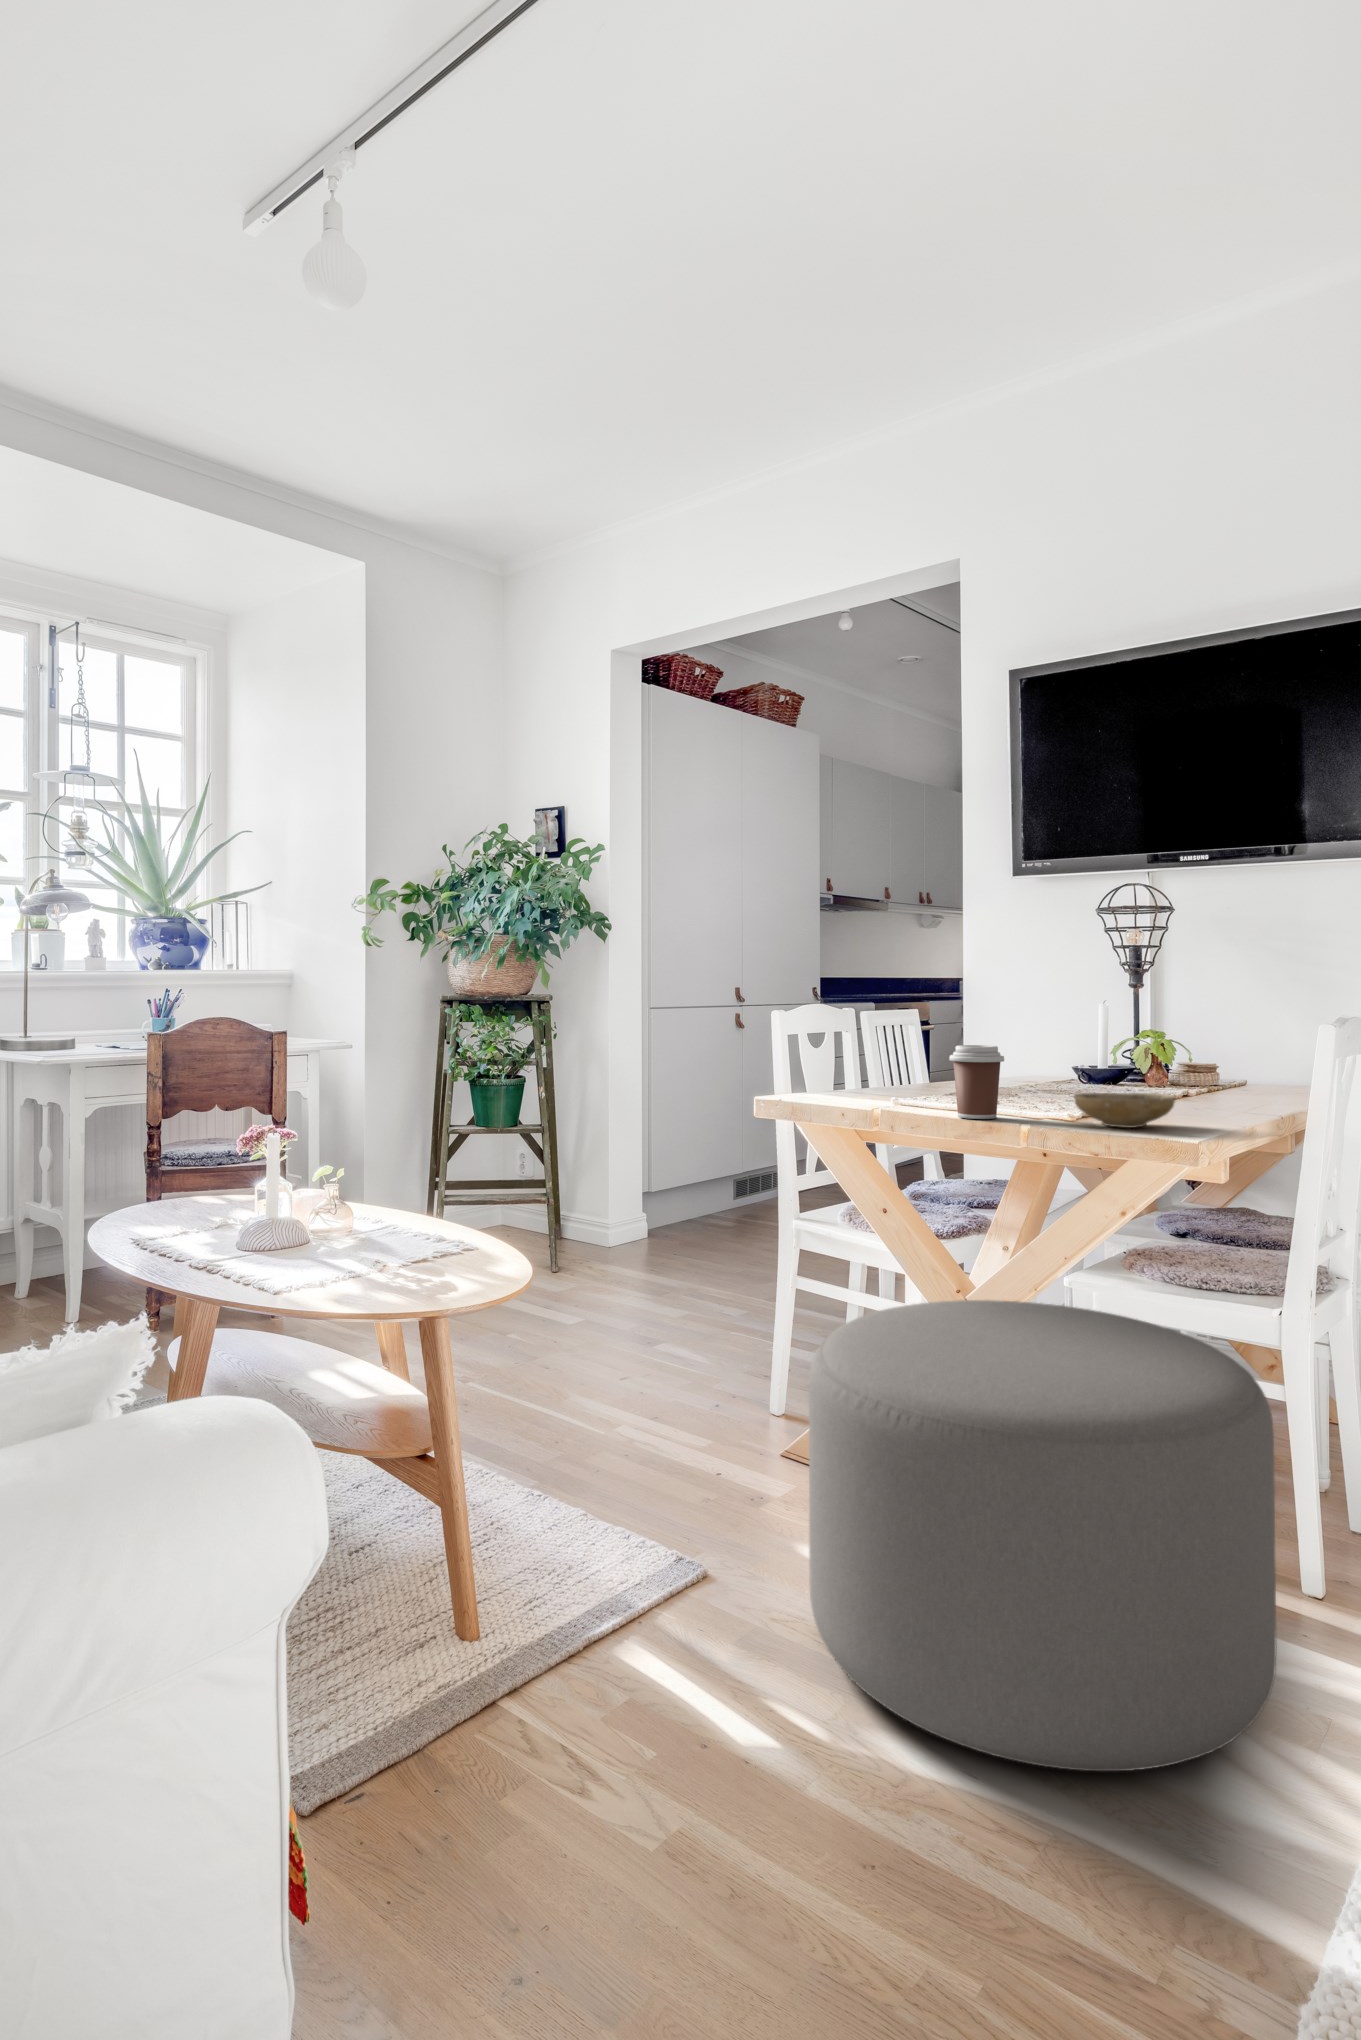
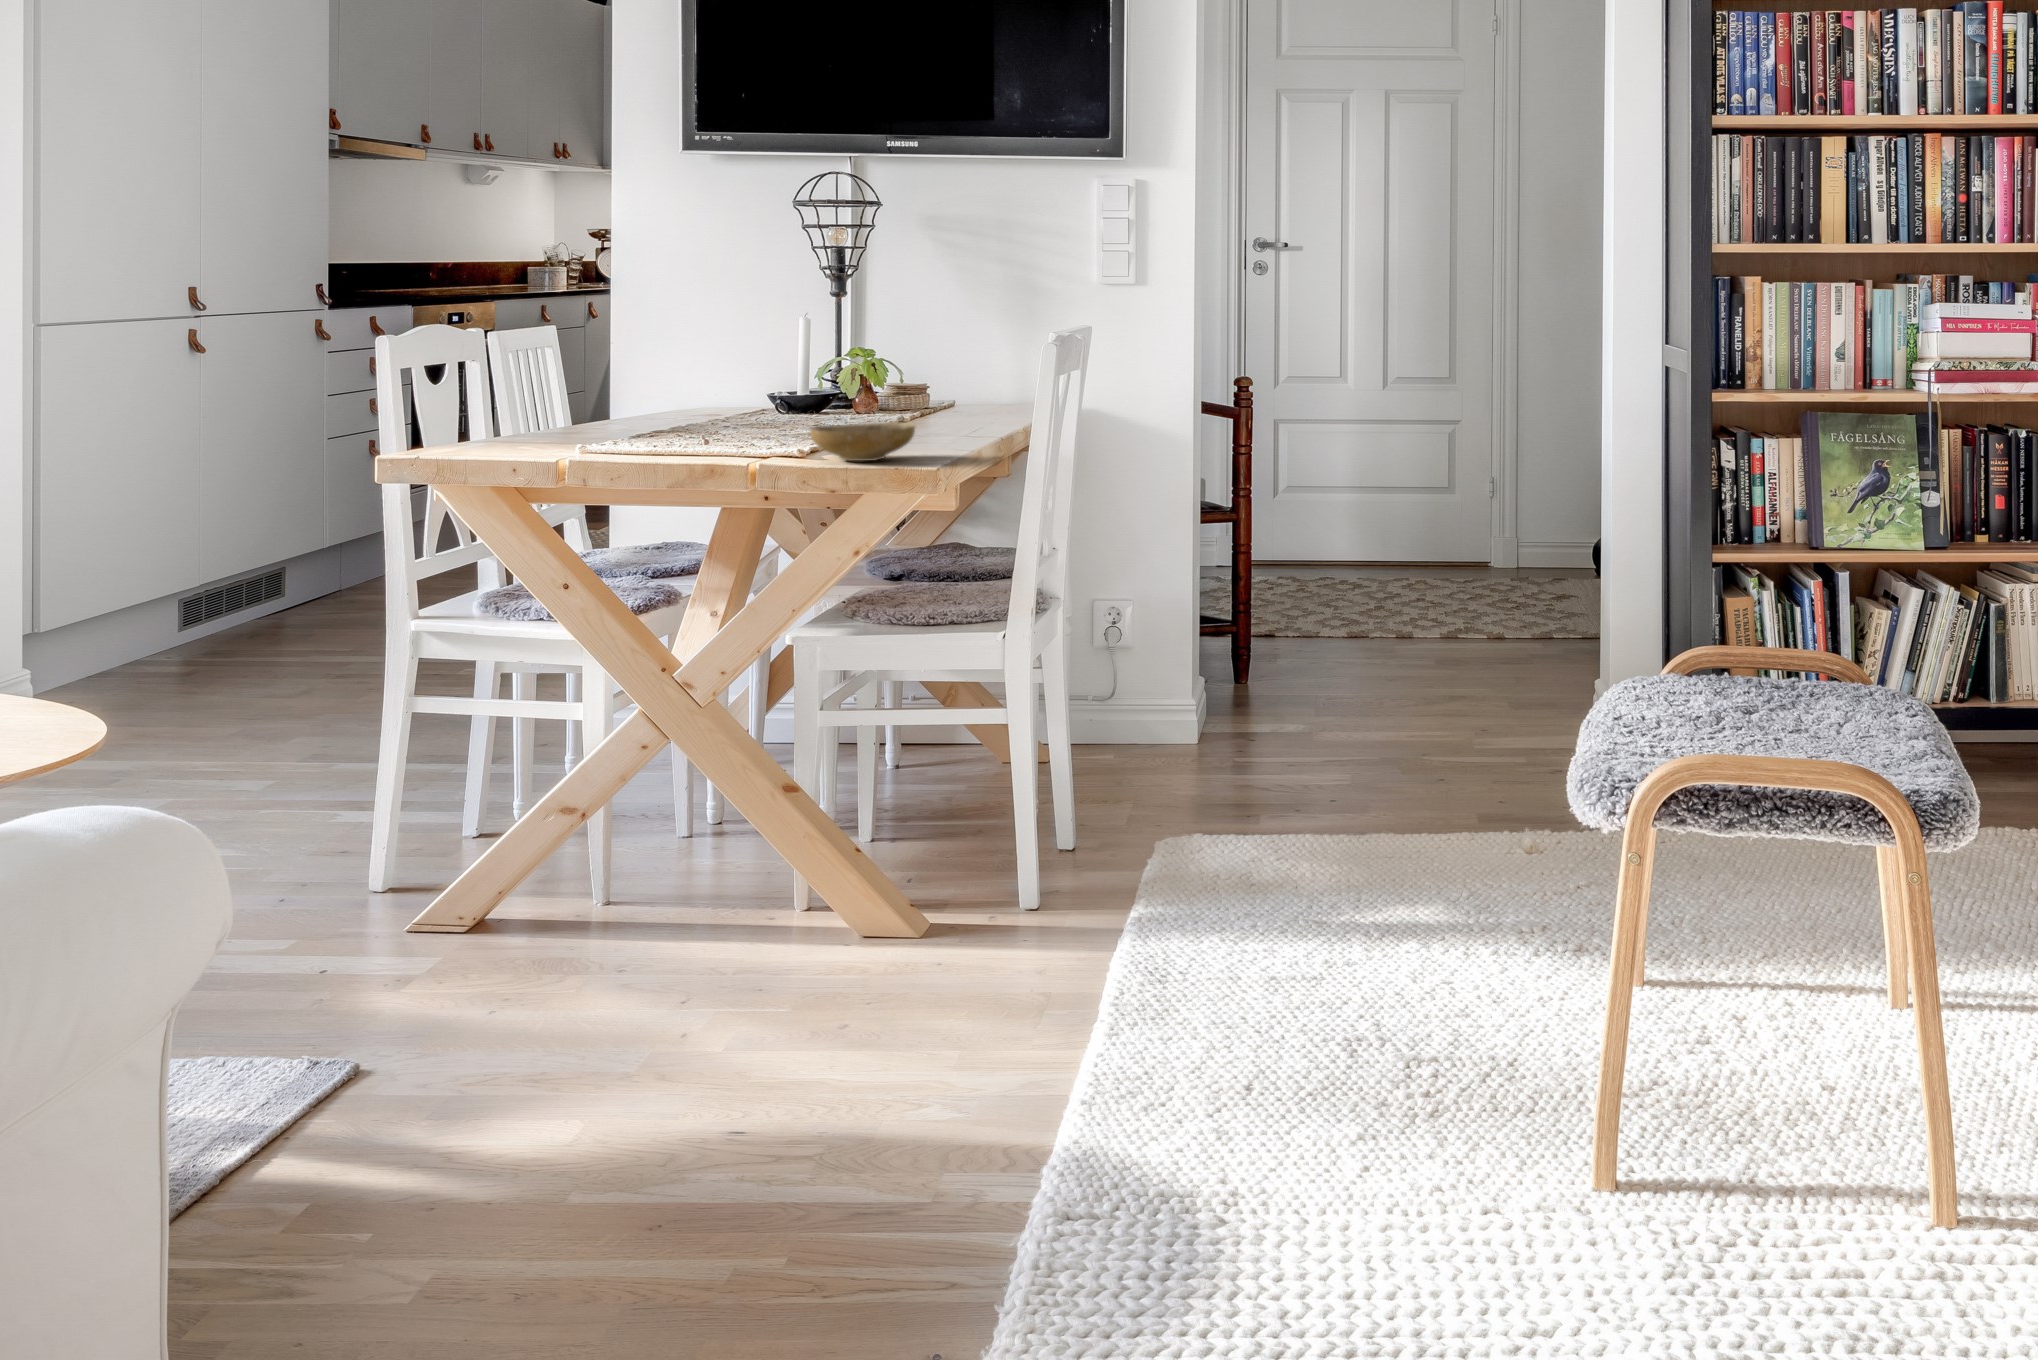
coffee cup: present [949,1045,1004,1119] -> none [662,376,729,463]
ottoman: present [809,1300,1277,1771] -> none [521,662,1016,1118]

